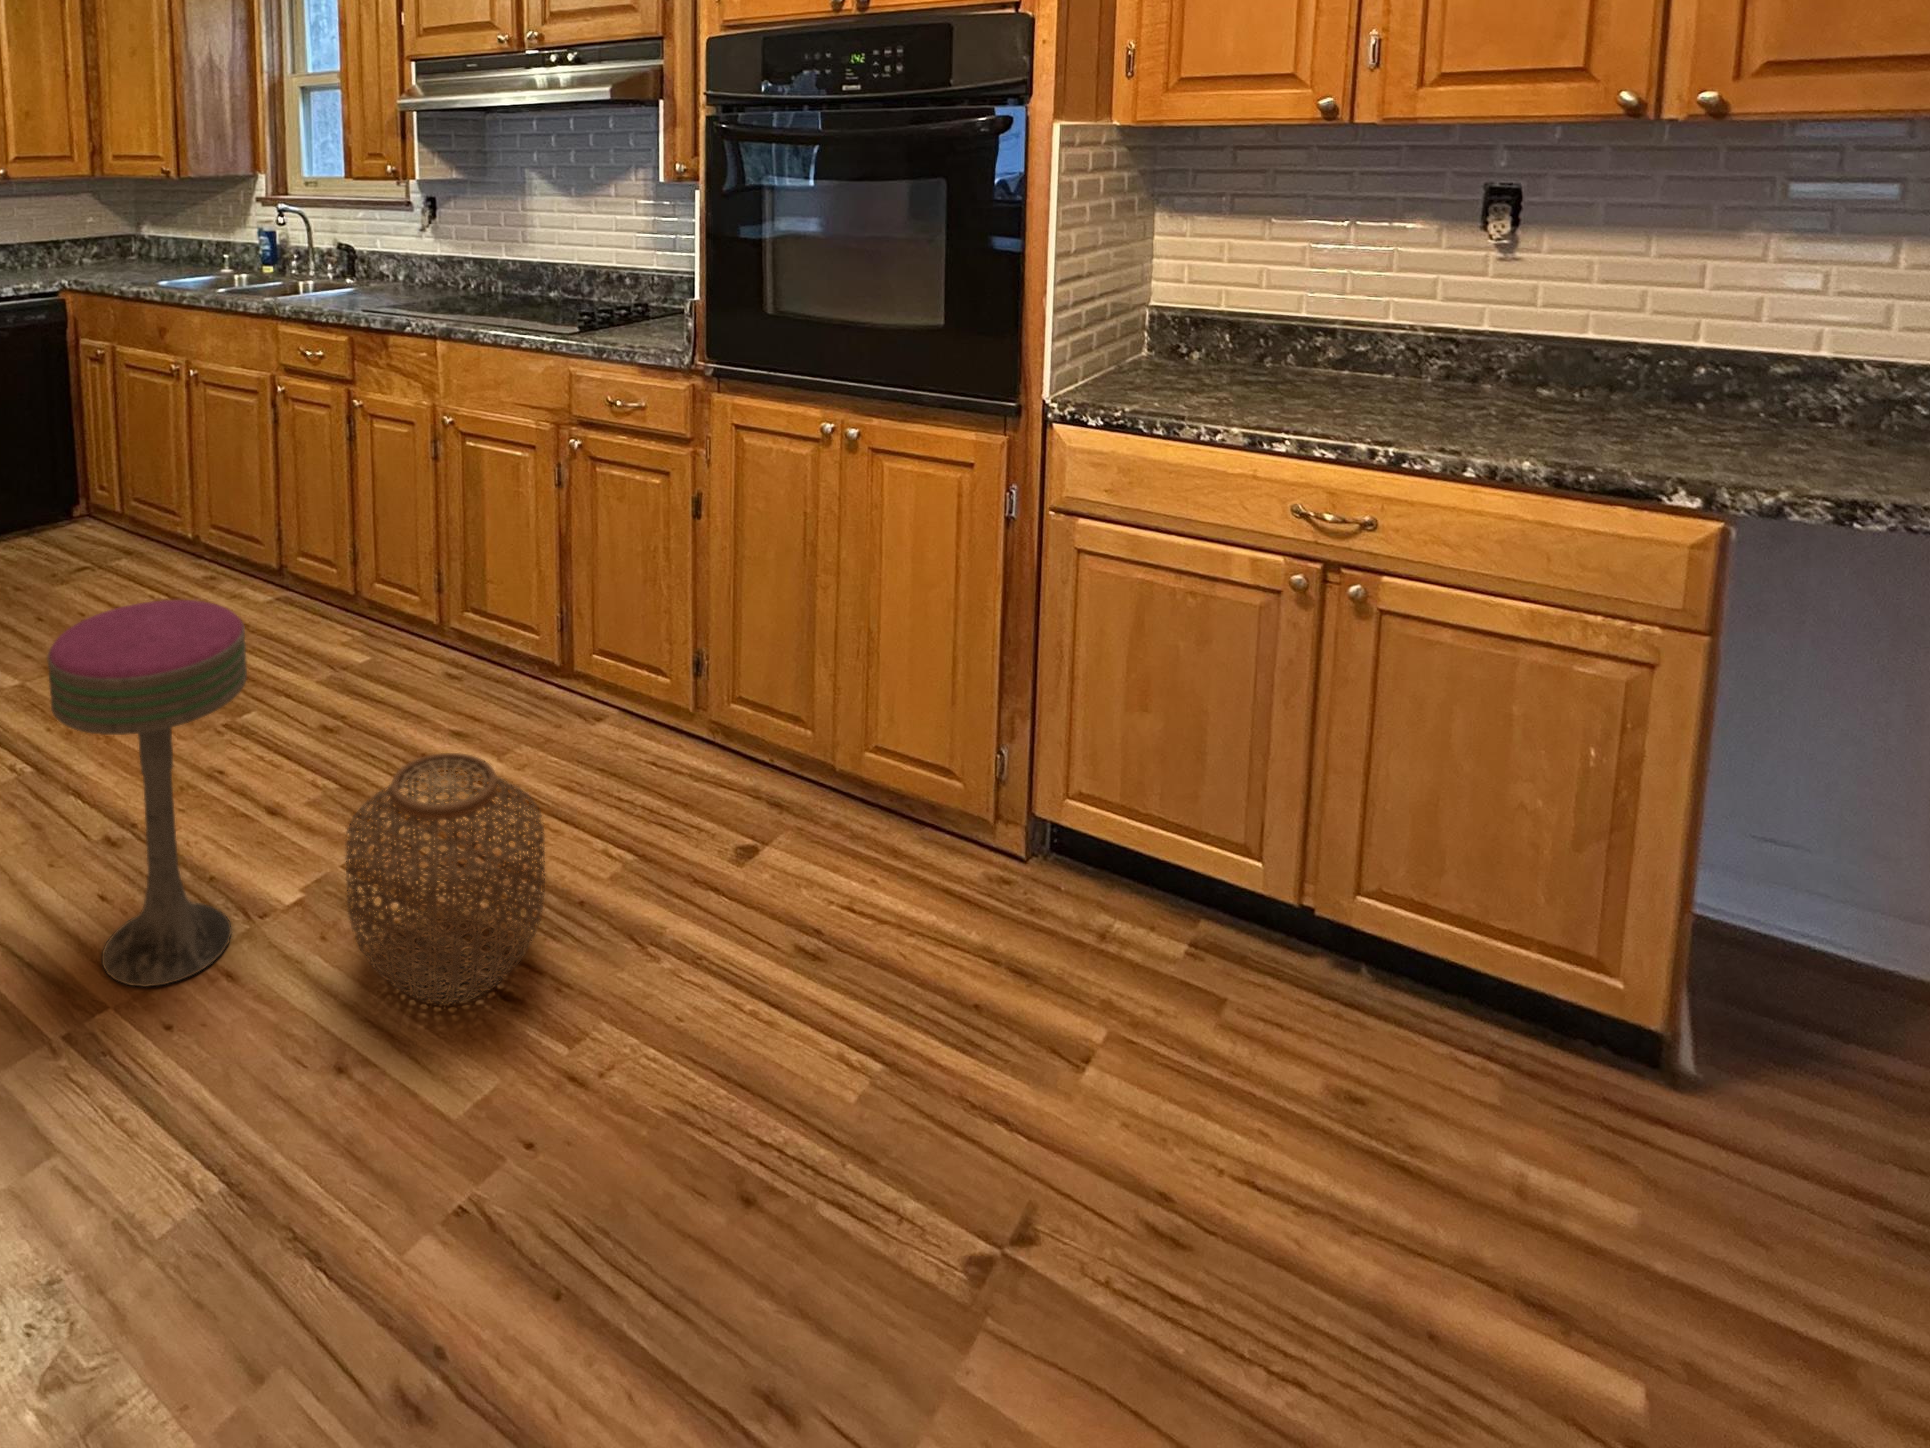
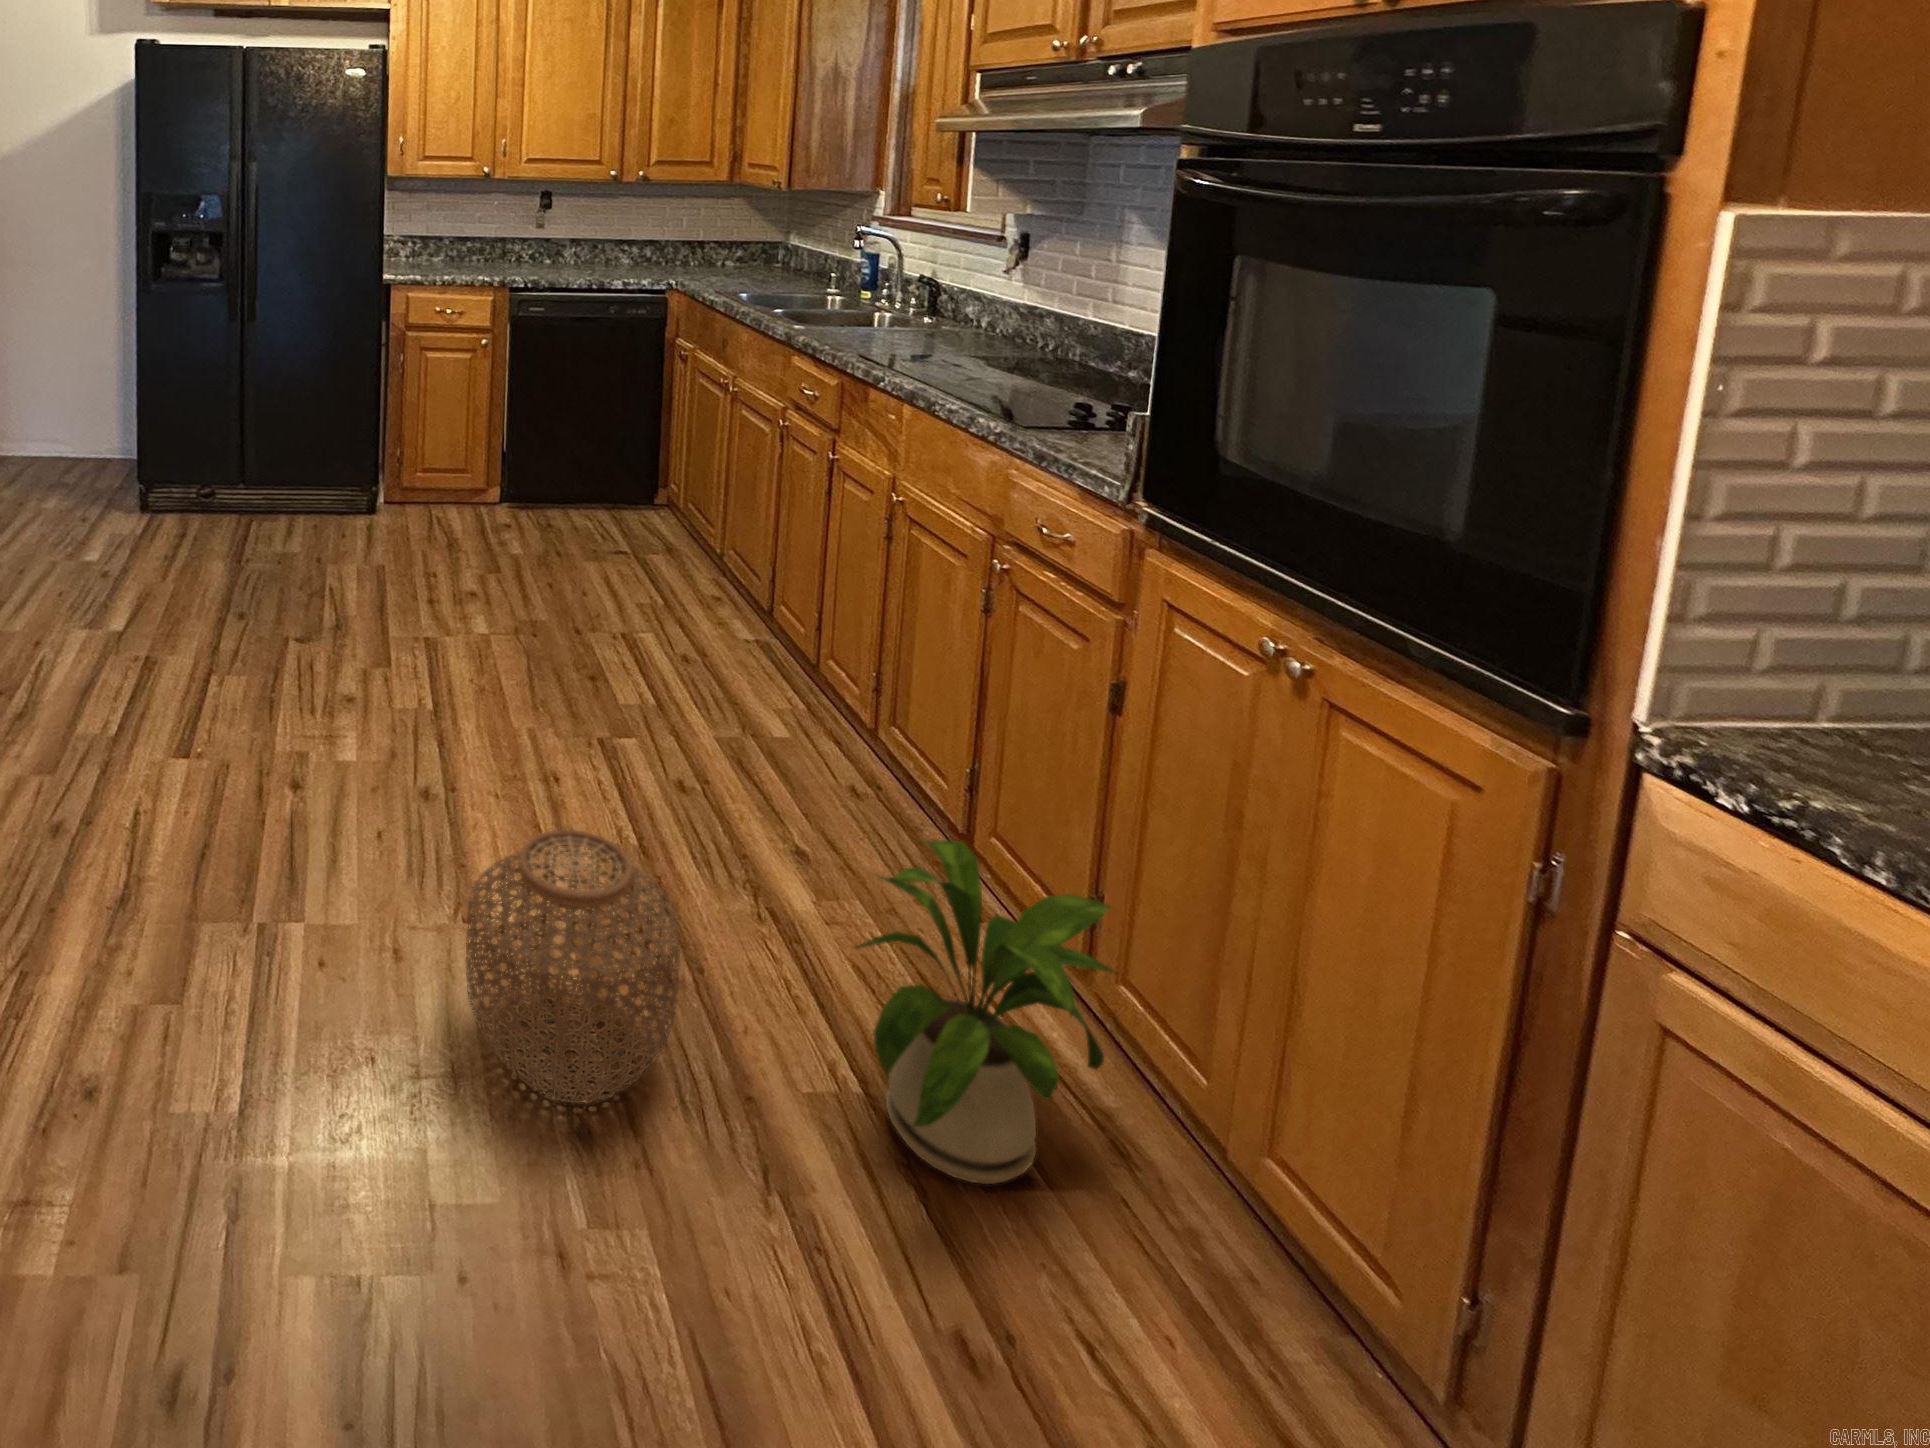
bar stool: present [48,600,247,987] -> none [313,580,482,927]
house plant: none [627,636,808,873] -> present [856,840,1114,1184]

